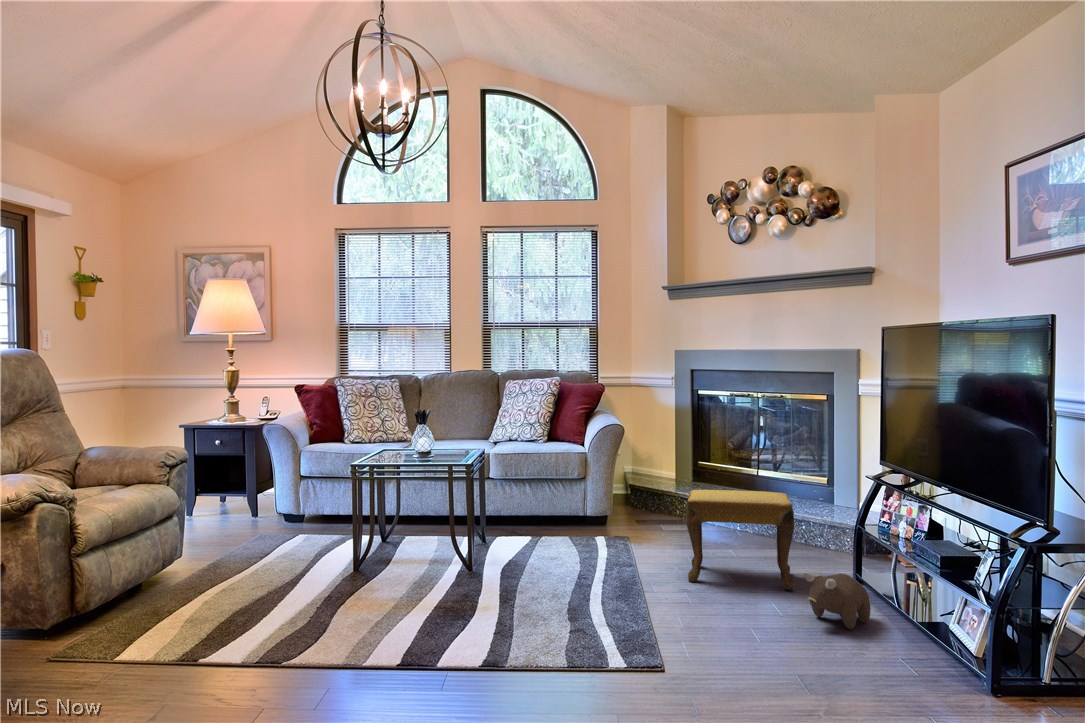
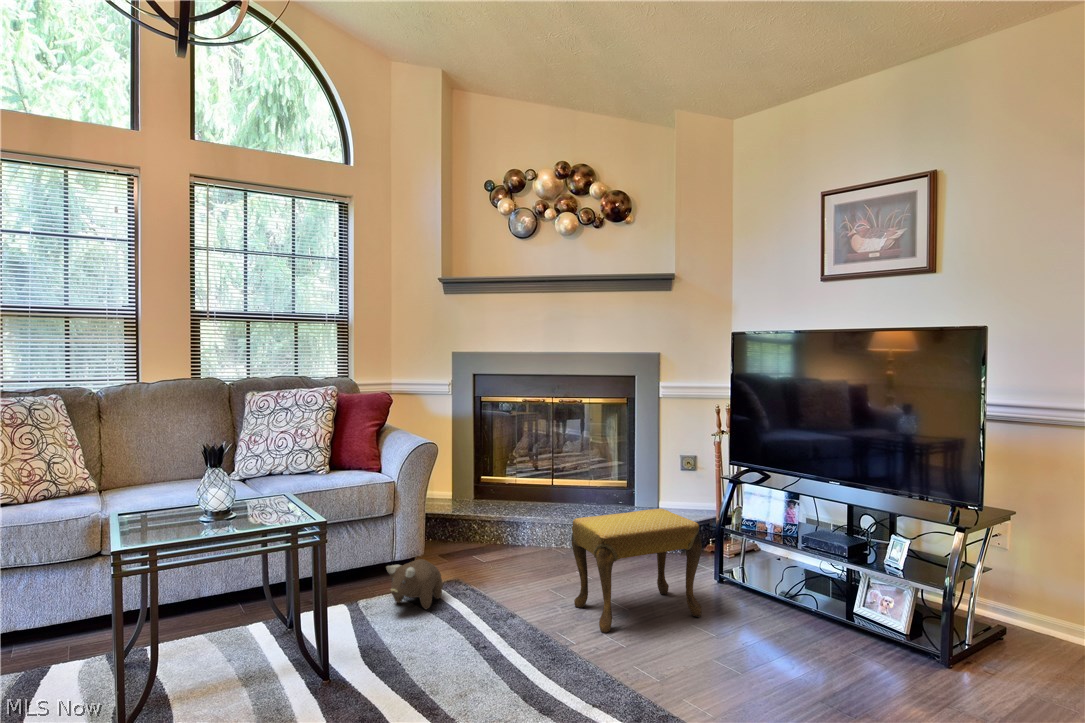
plush toy: present [804,573,870,629] -> present [386,559,443,609]

